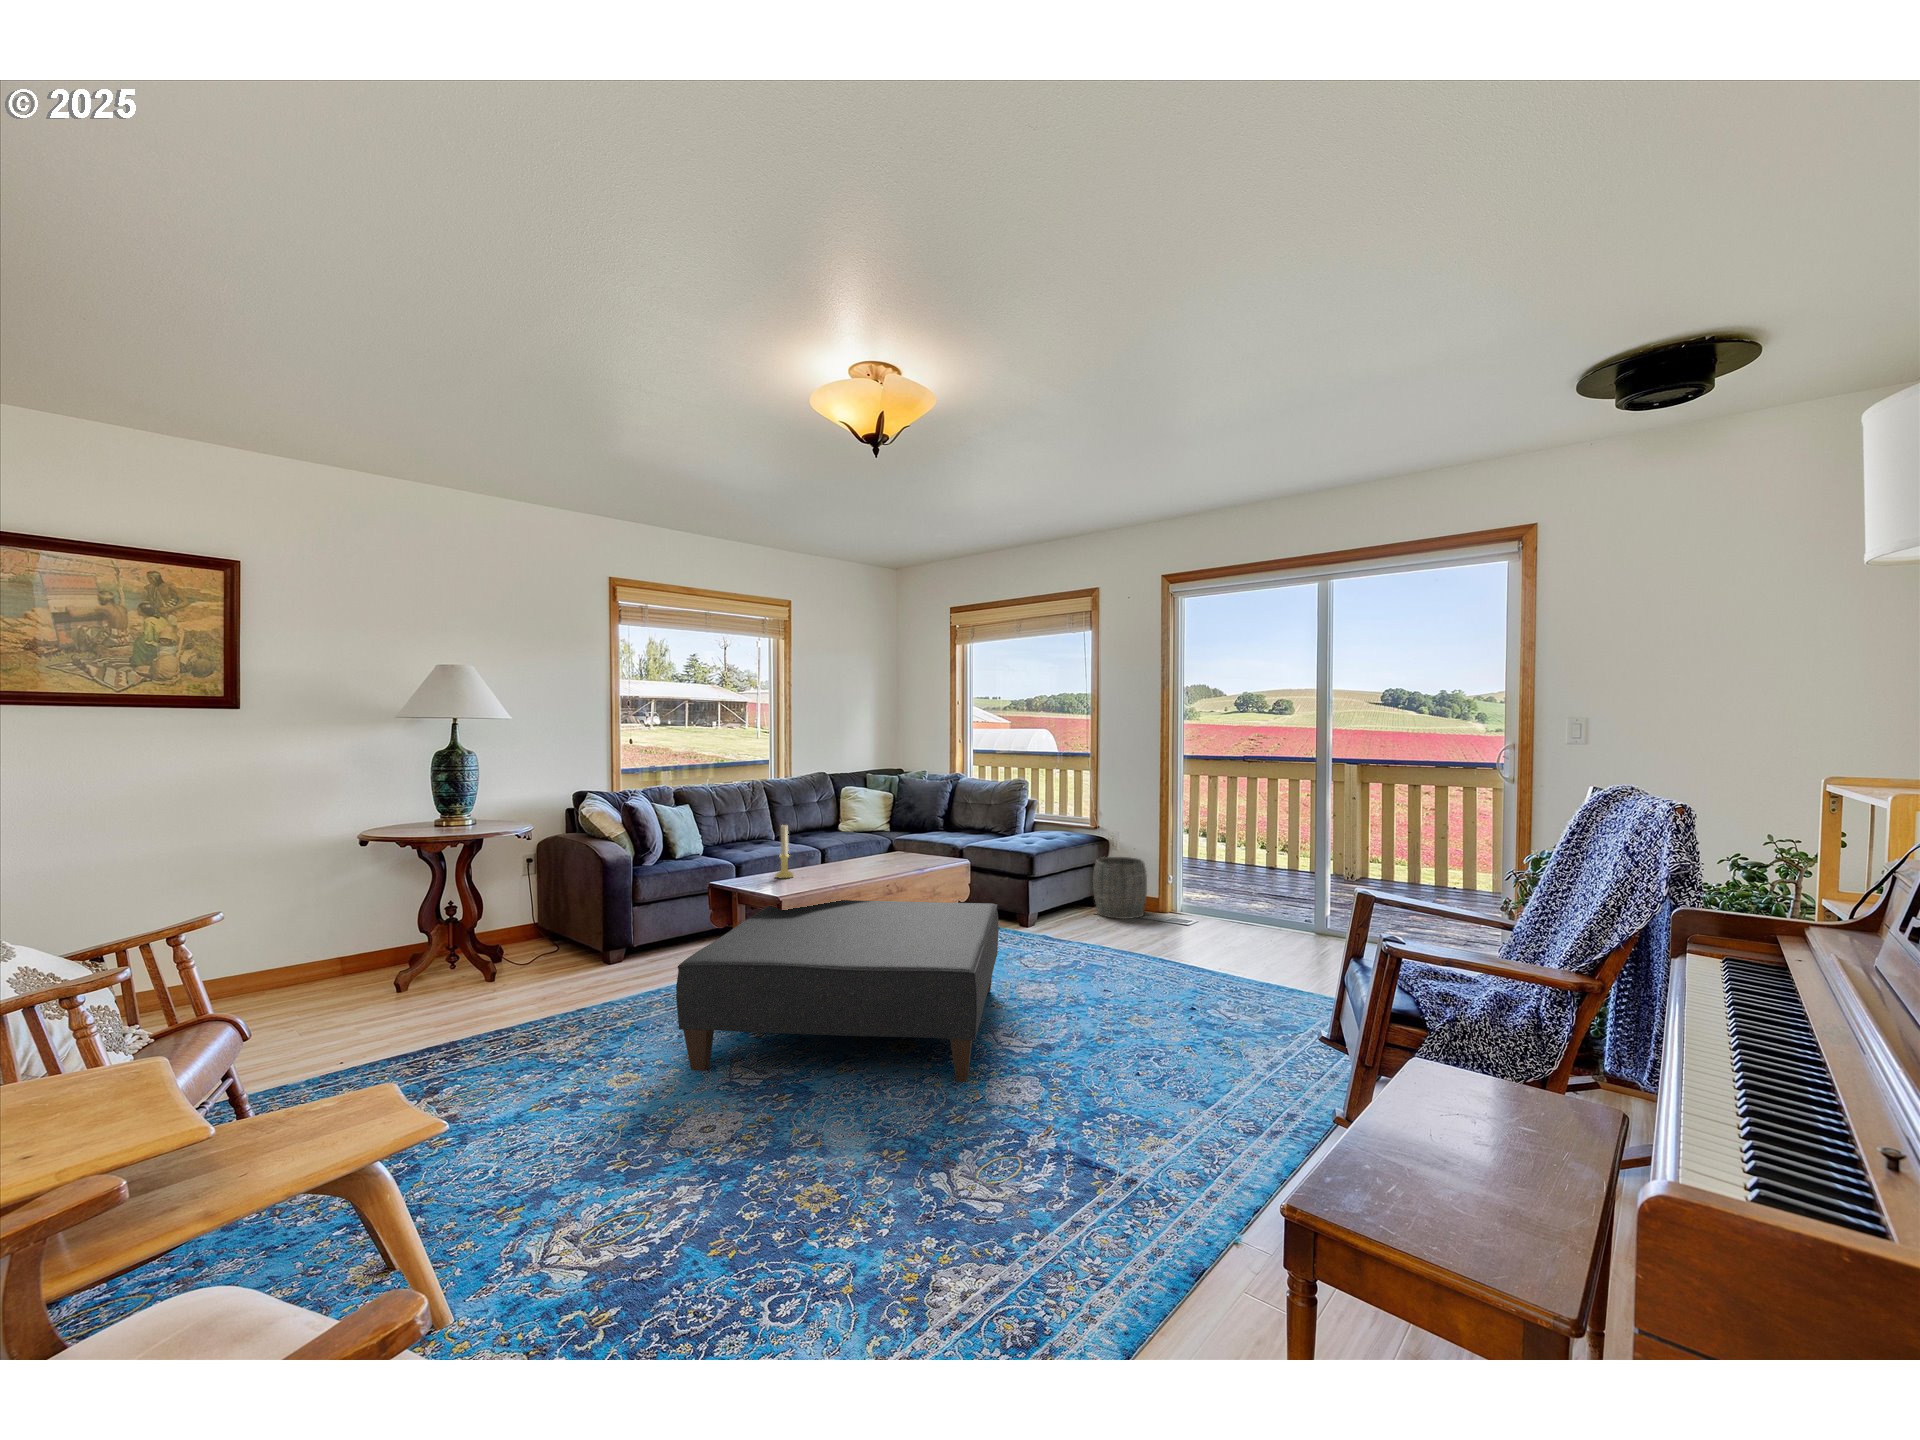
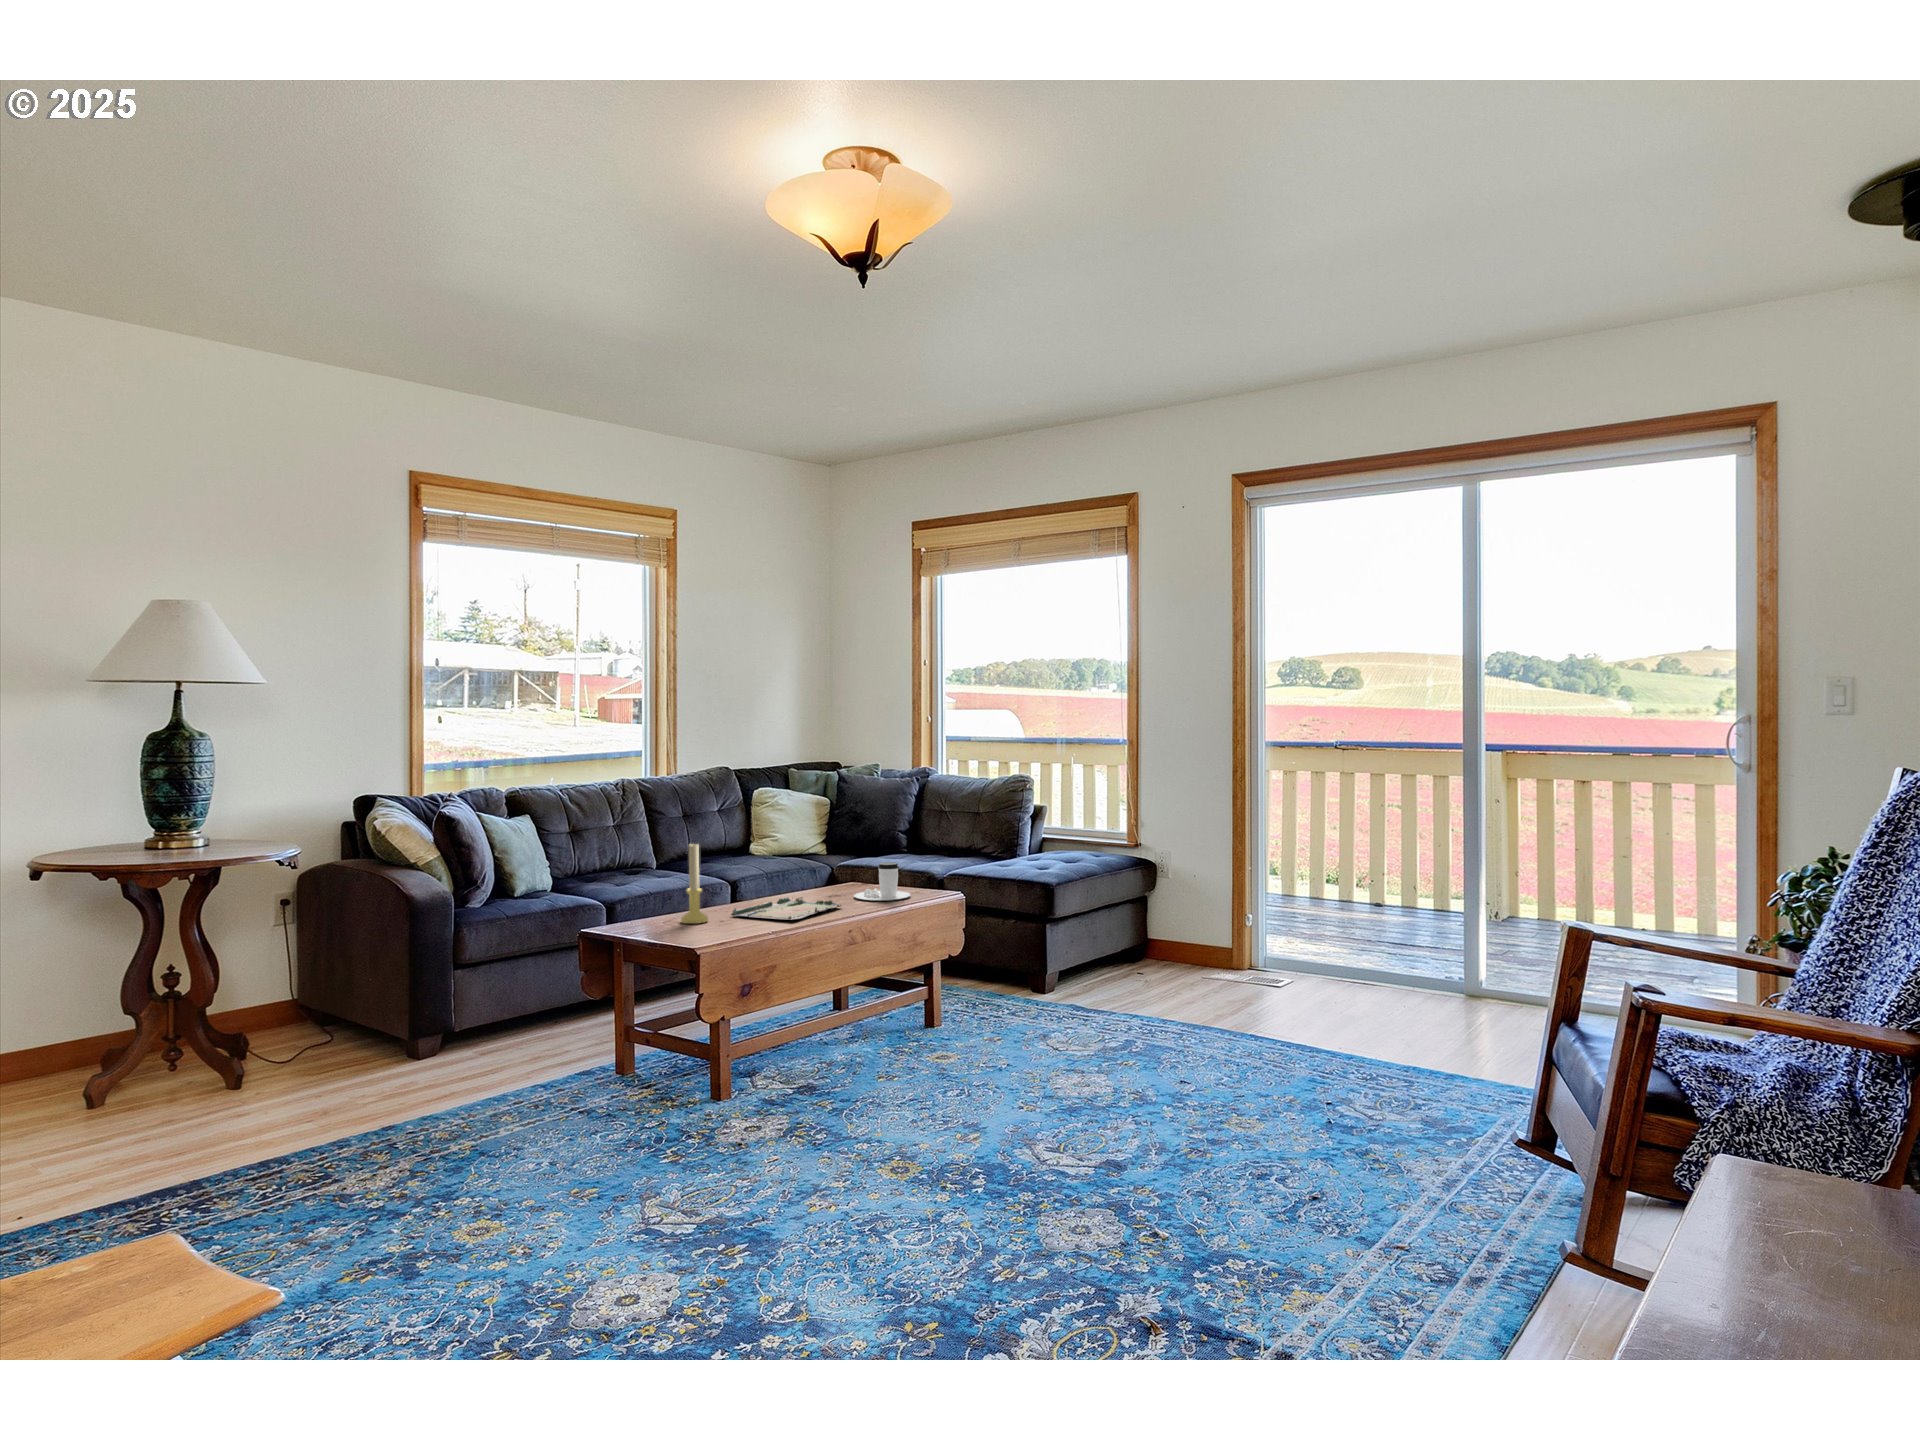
coffee cup: none [895,838,934,864] -> present [854,862,910,901]
woven basket: present [1093,857,1147,919] -> none [1132,889,1209,978]
tray: none [809,859,885,877] -> present [731,896,842,920]
ottoman: present [676,900,999,1082] -> none [560,954,1022,1220]

